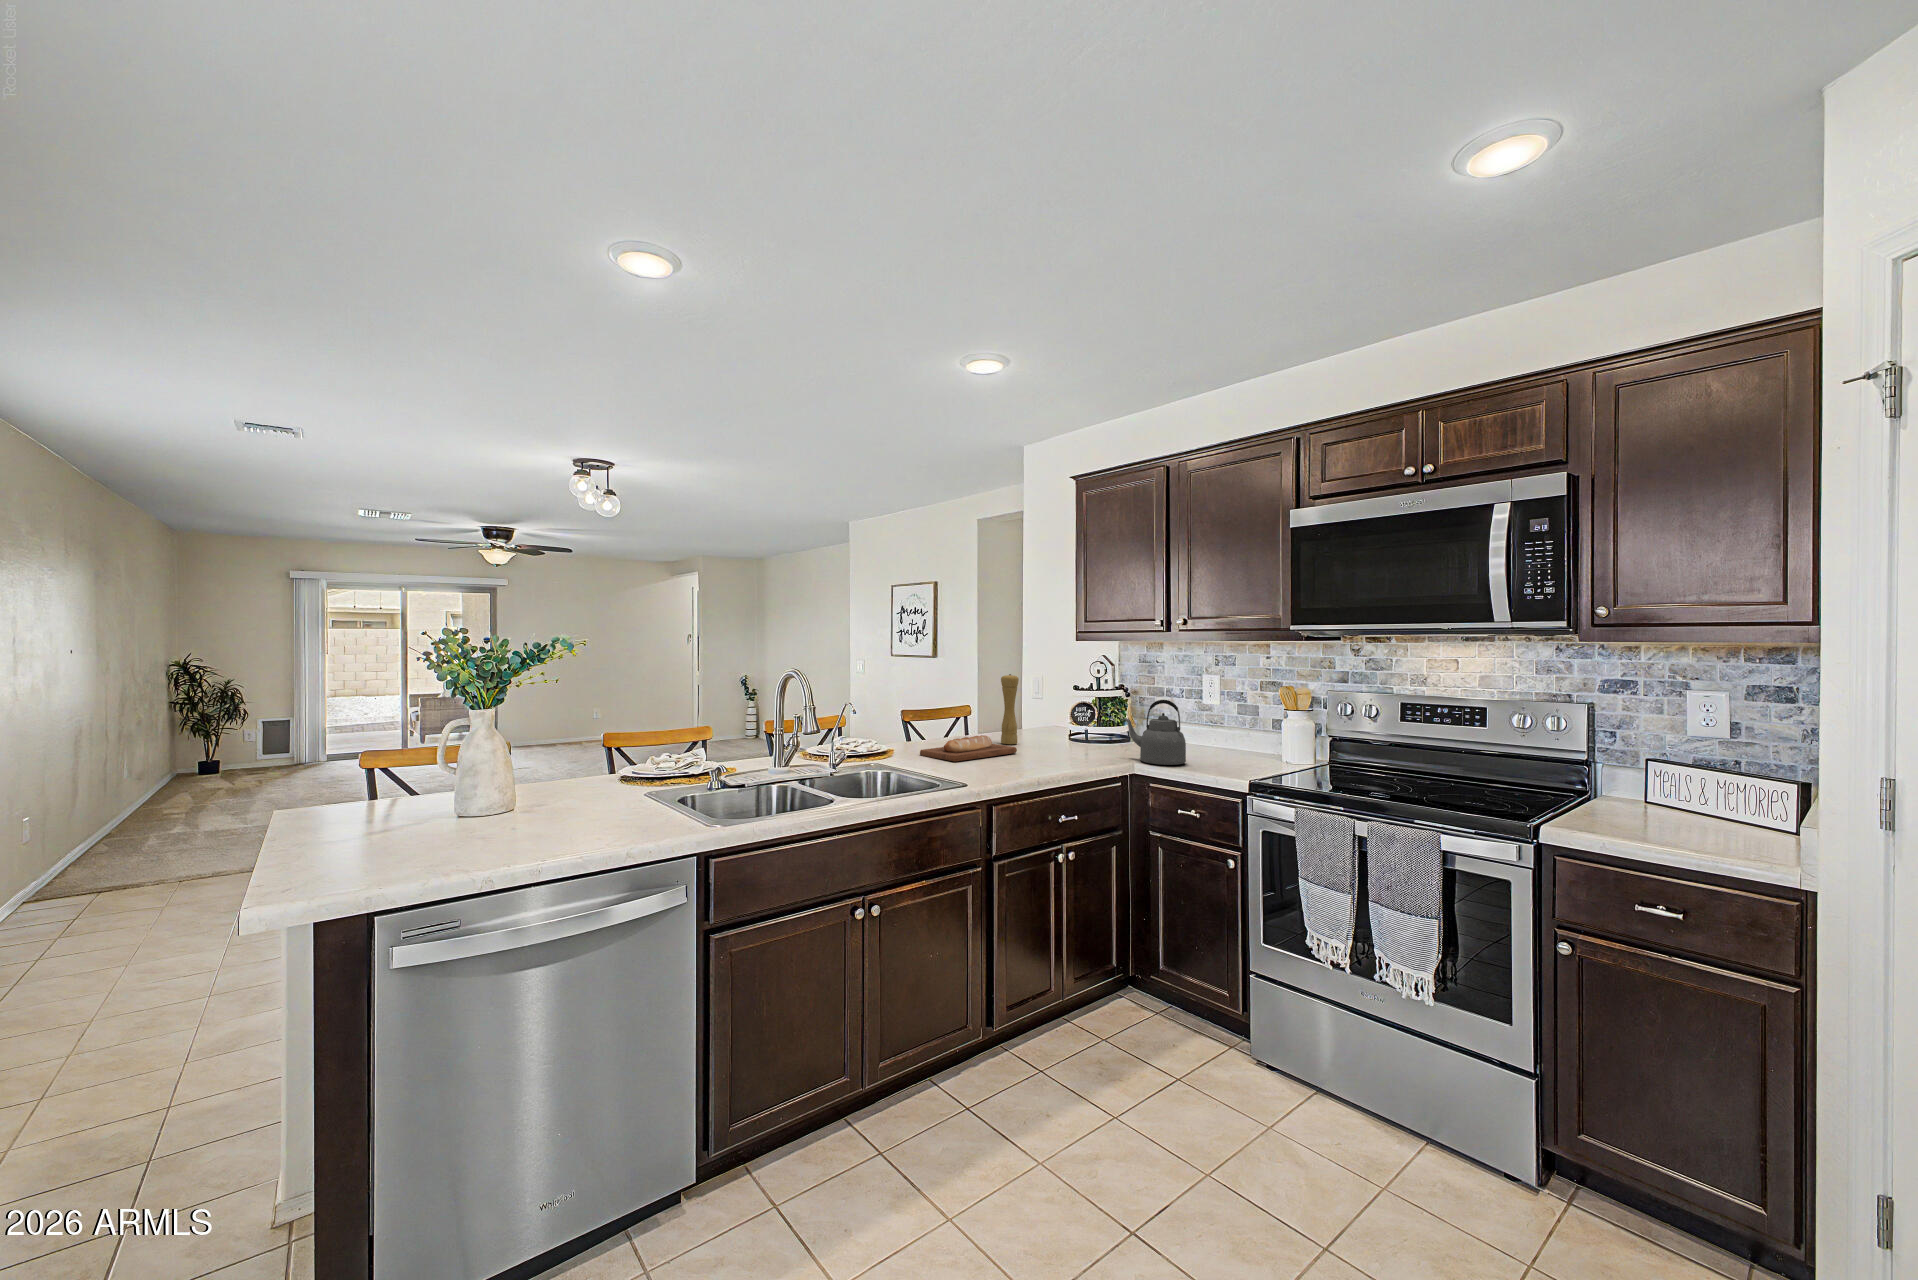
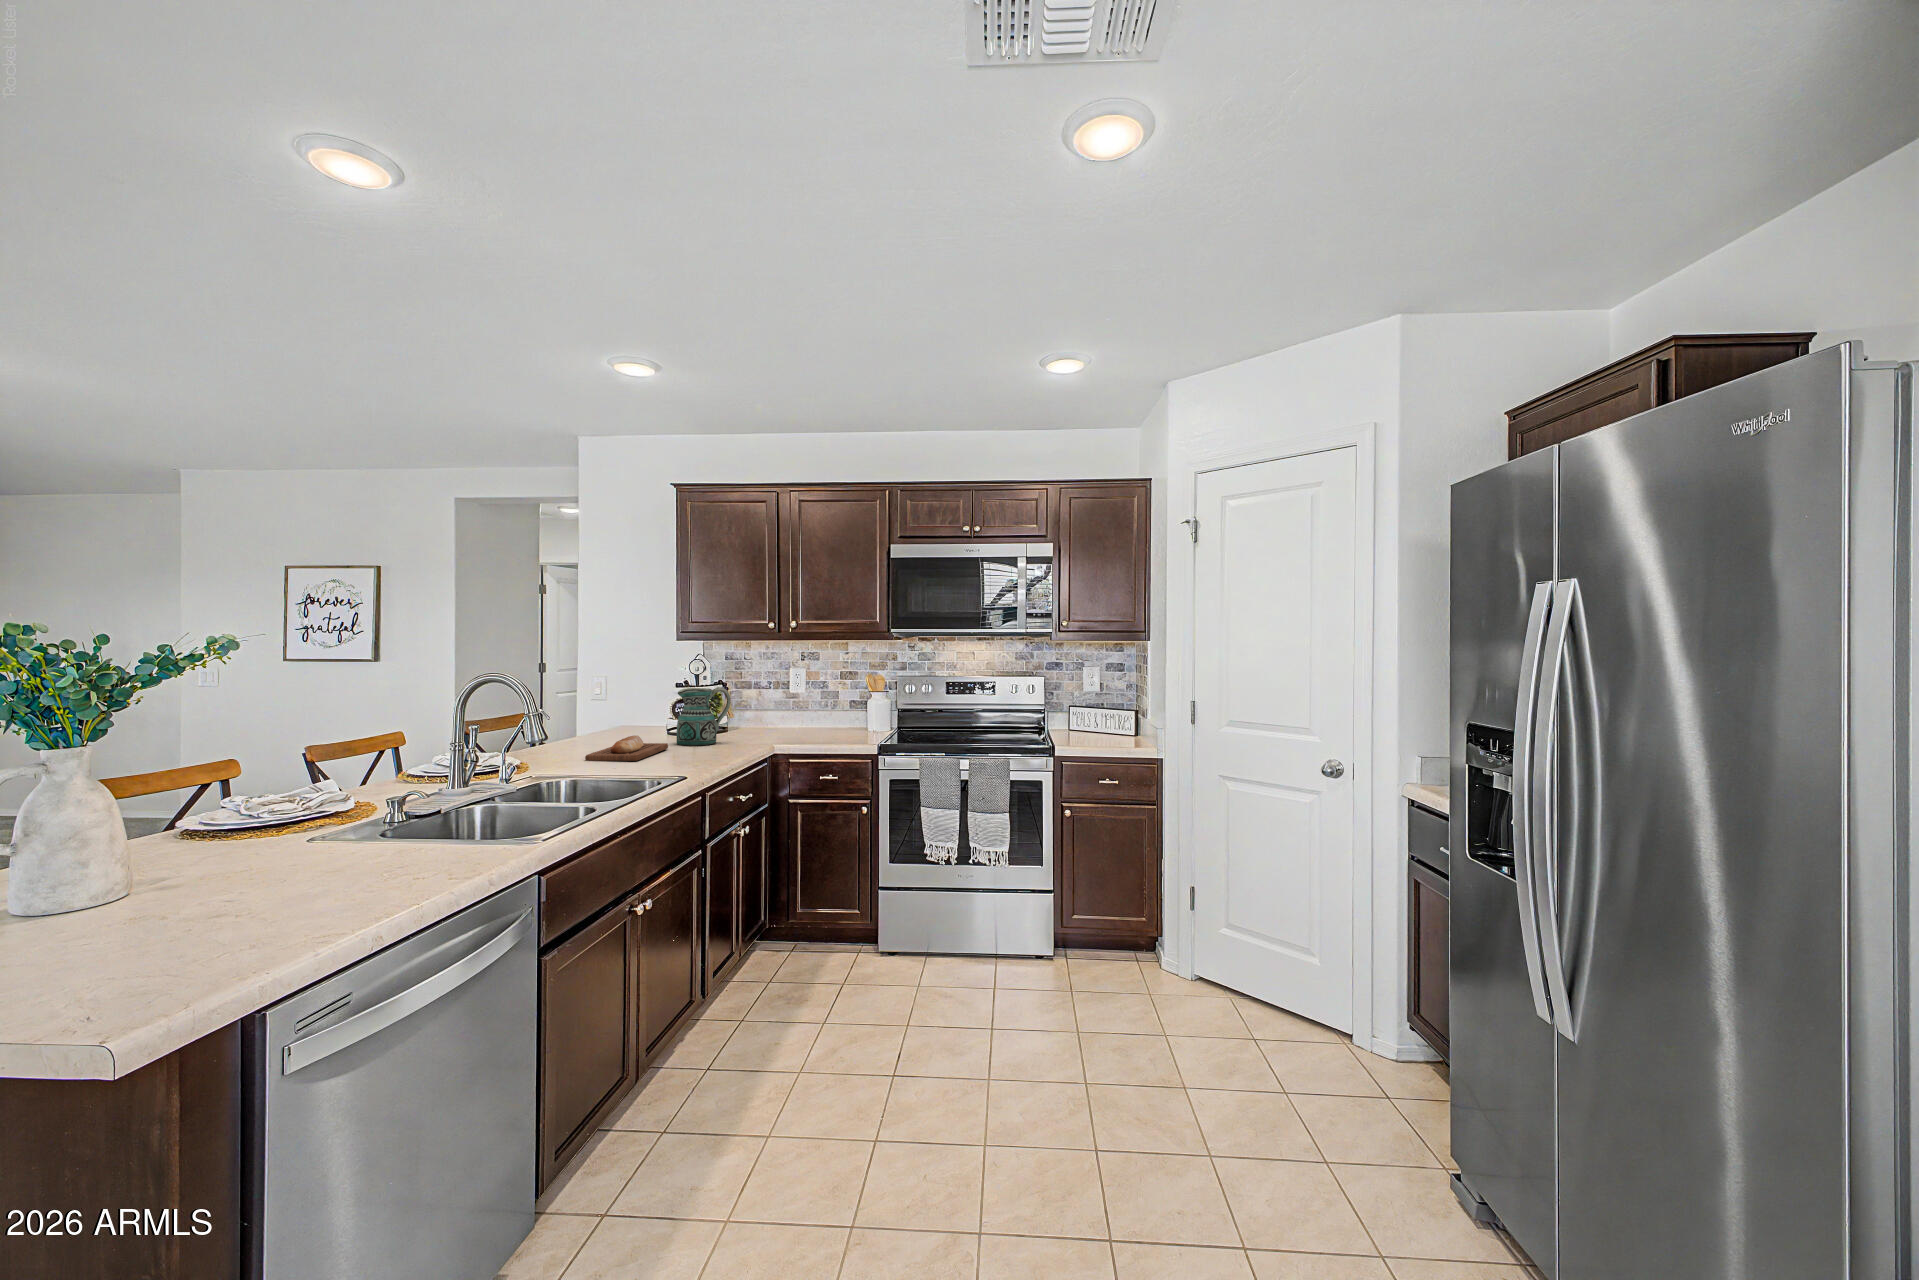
pepper mill: present [1001,674,1019,744] -> none [629,675,647,743]
ceramic pitcher: none [1040,690,1097,754] -> present [677,687,731,746]
kettle: present [1122,700,1186,765] -> none [755,690,810,744]

